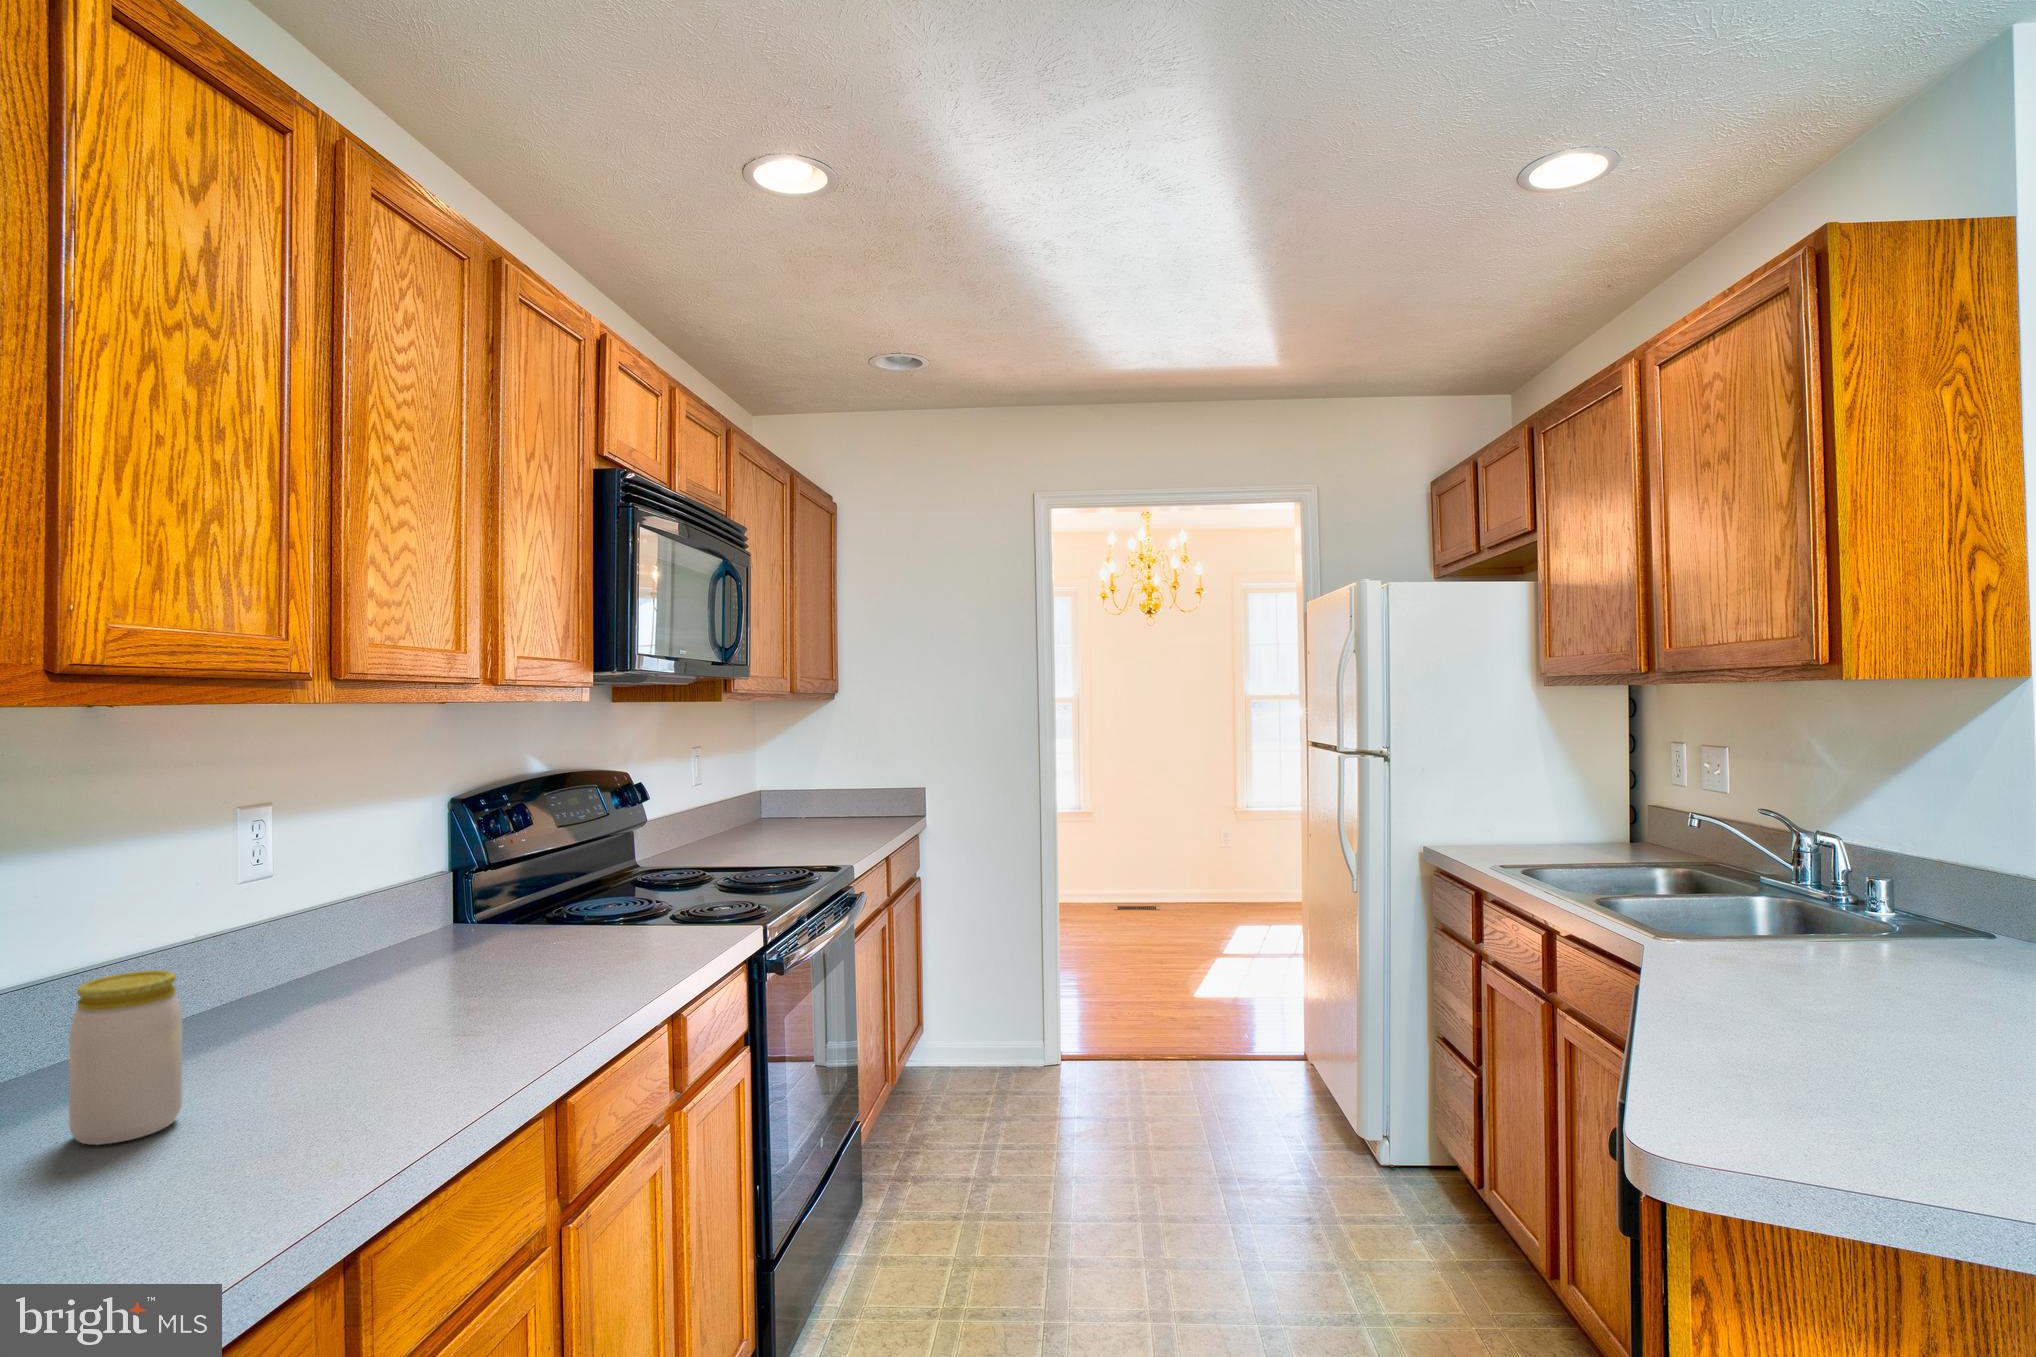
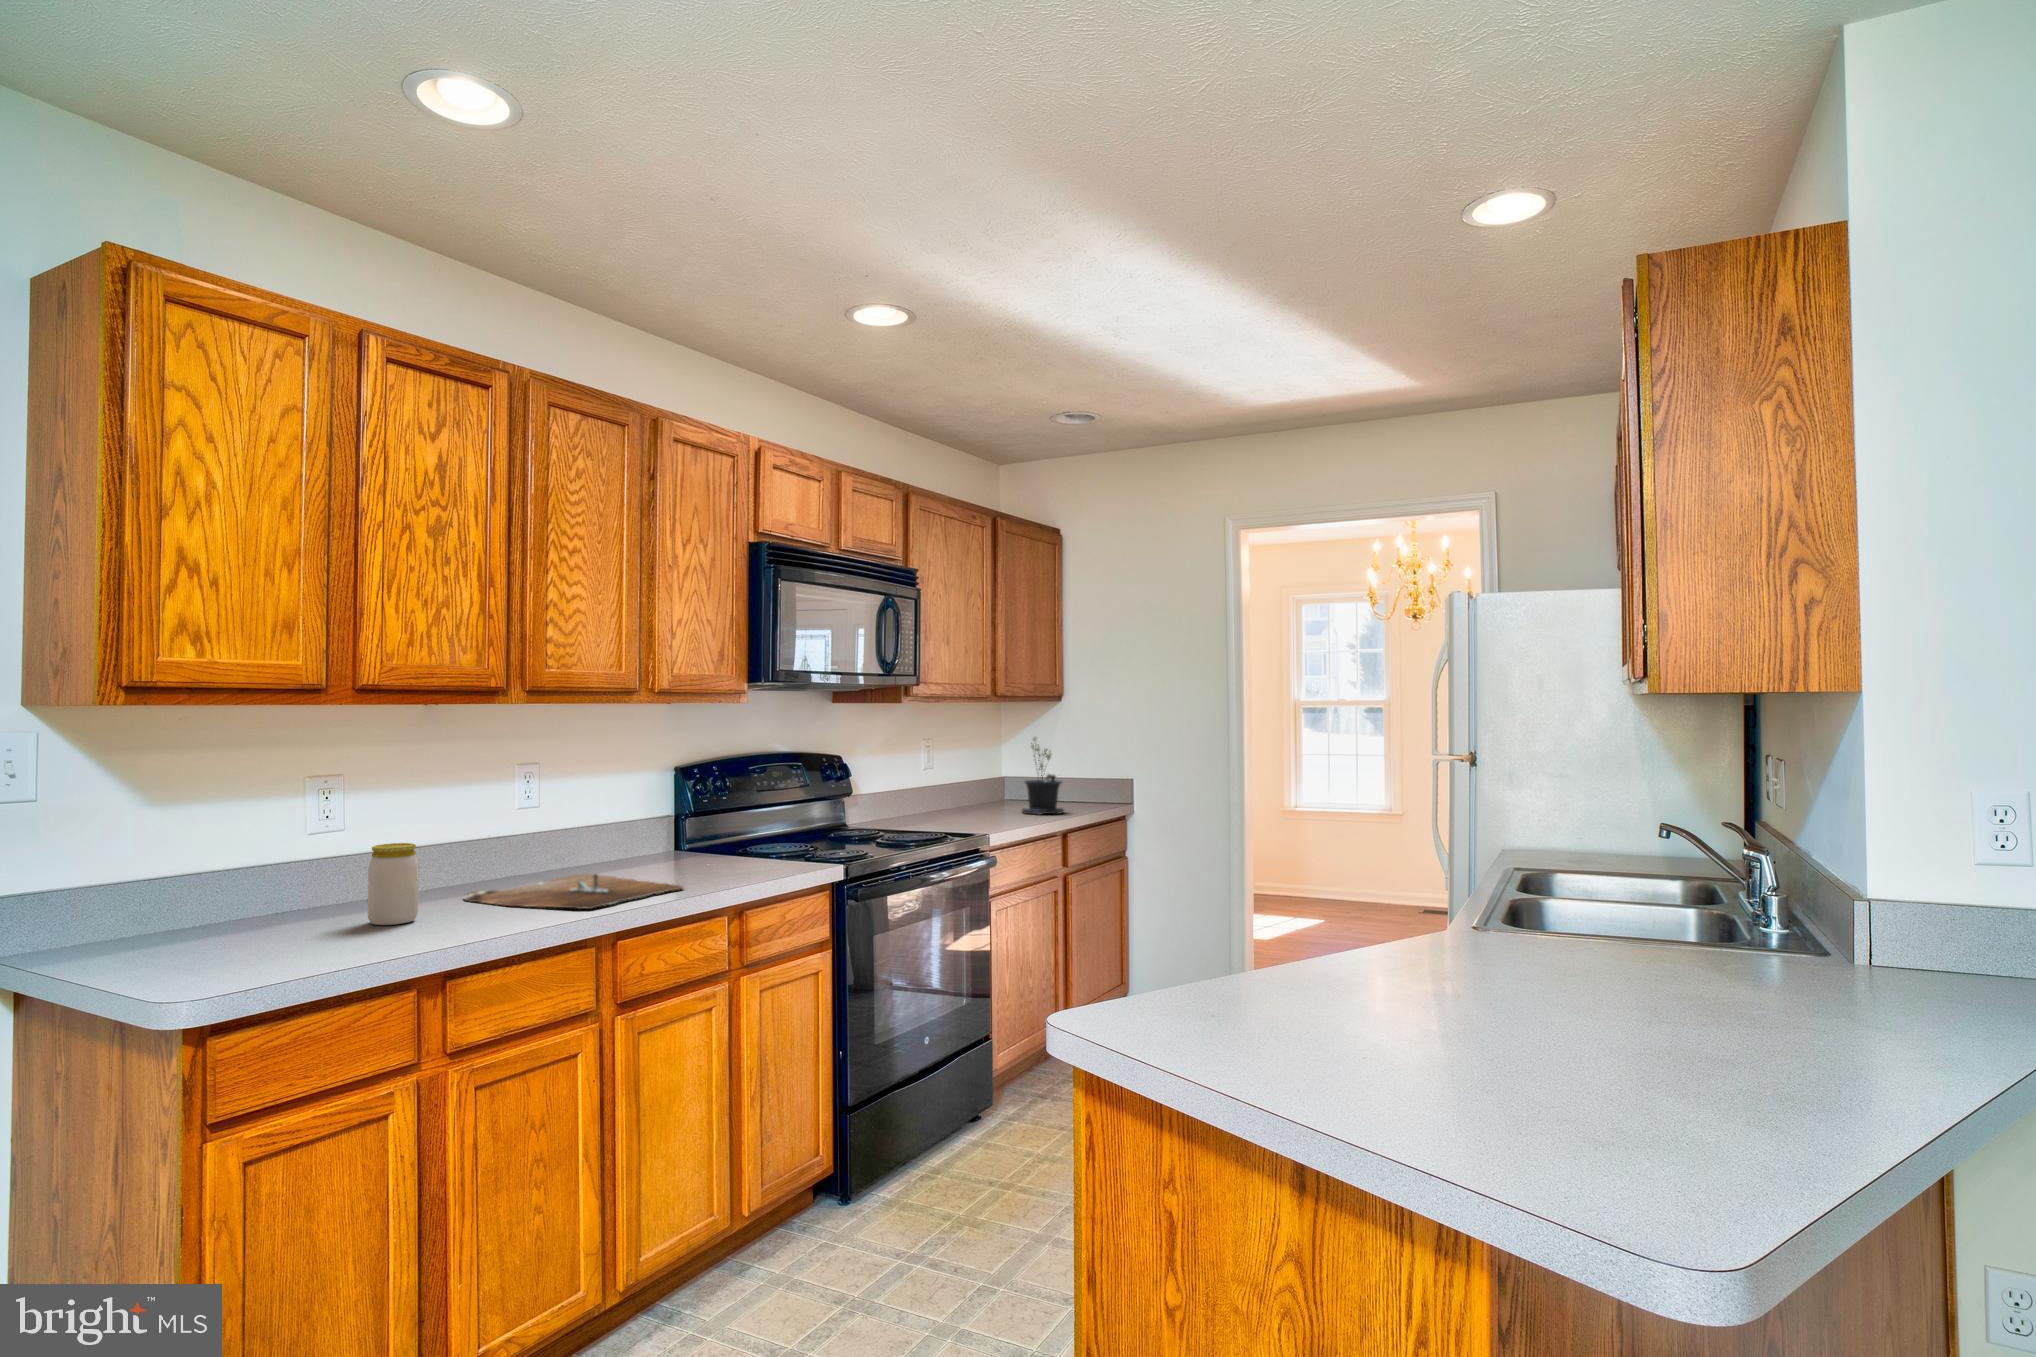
potted plant: none [810,731,863,822] -> present [1022,737,1064,815]
cutting board: none [205,969,593,1055] -> present [464,874,683,909]

